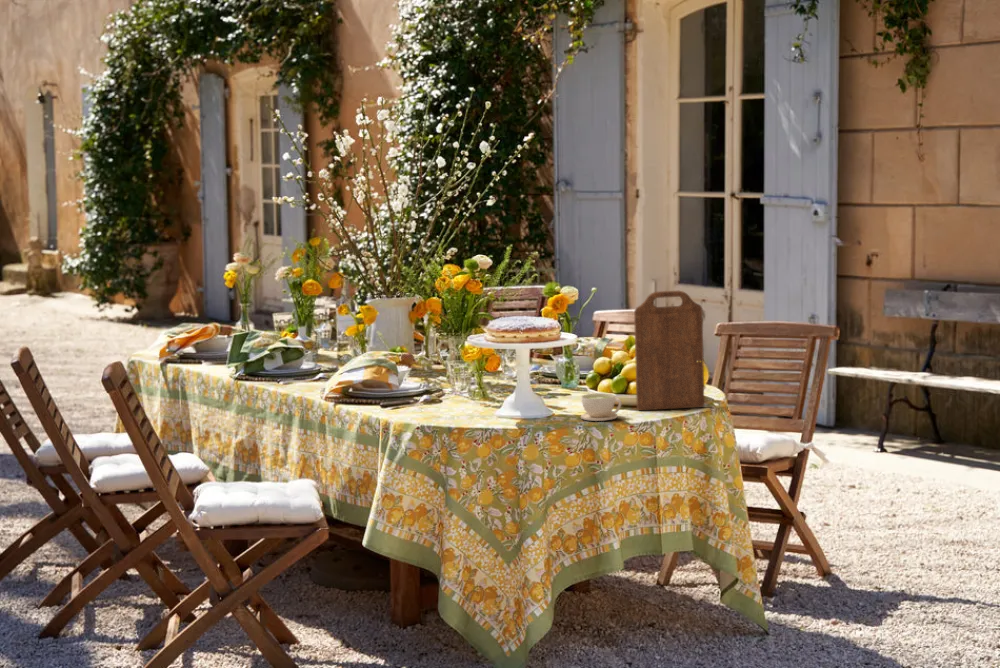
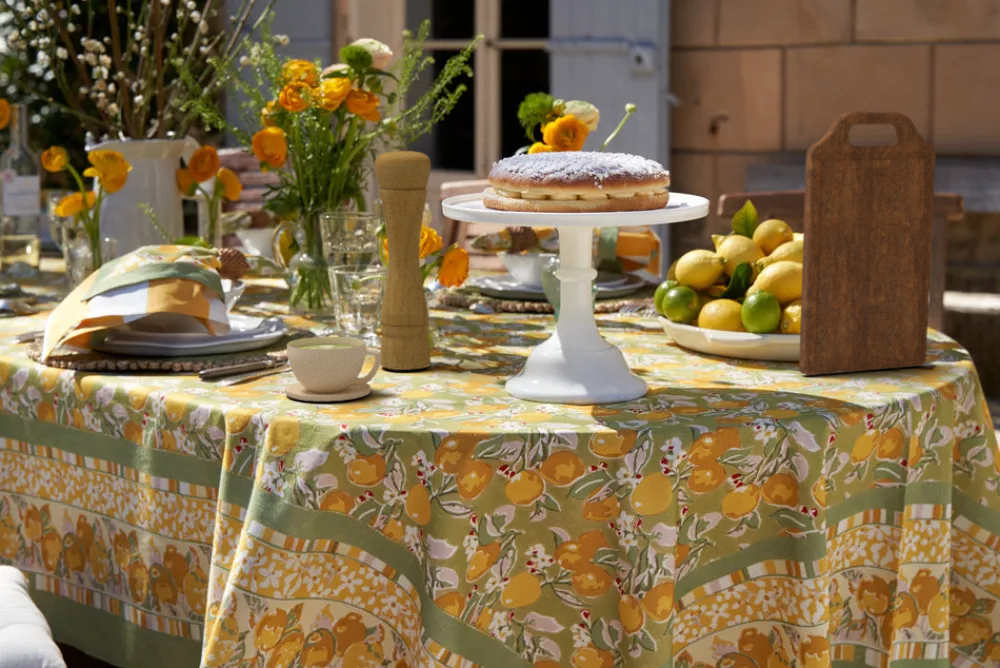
pepper mill: none [454,308,481,406] -> present [375,147,431,370]
coffee cup: present [581,393,621,421] -> present [285,337,381,401]

